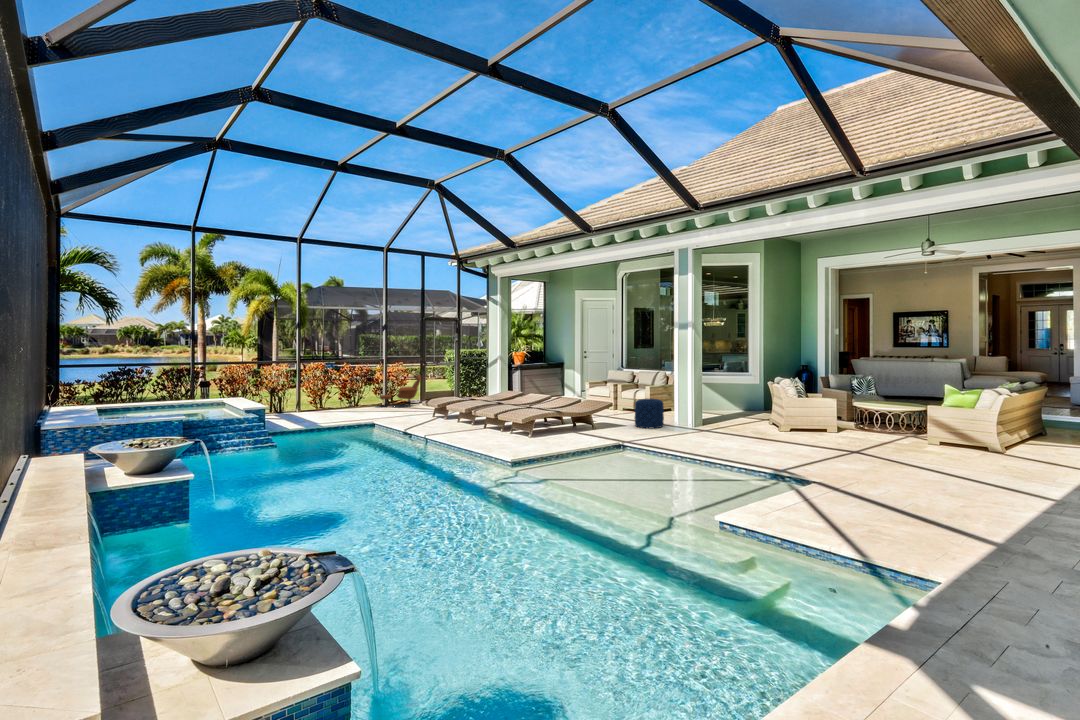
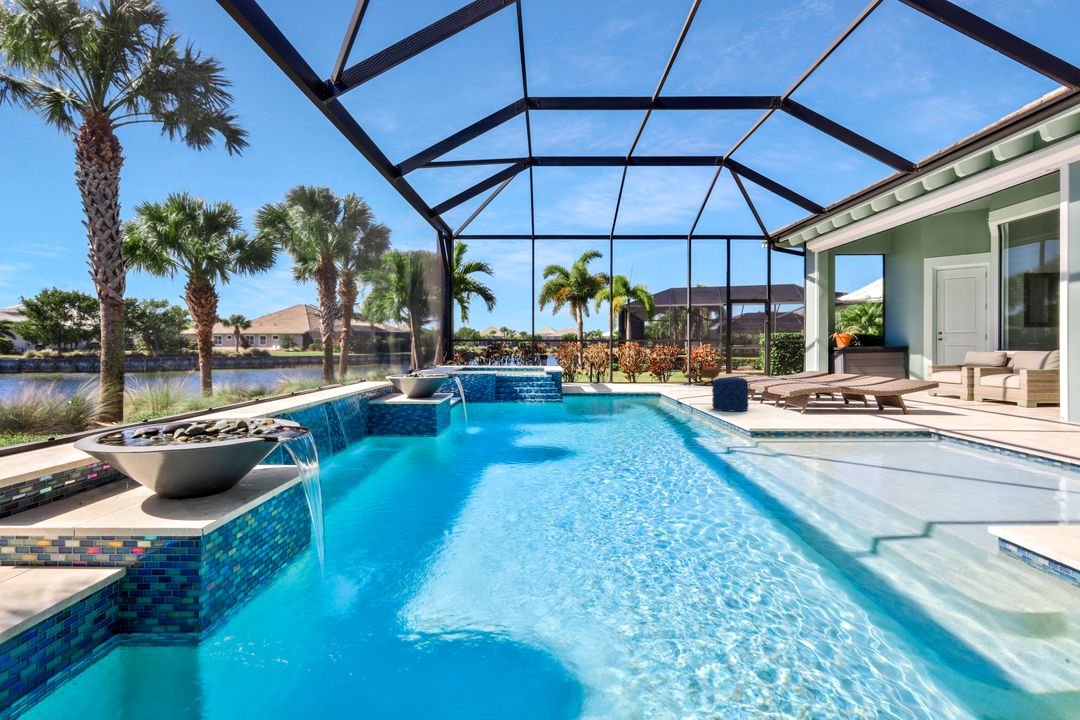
pouf: present [634,398,664,428] -> present [712,377,749,411]

